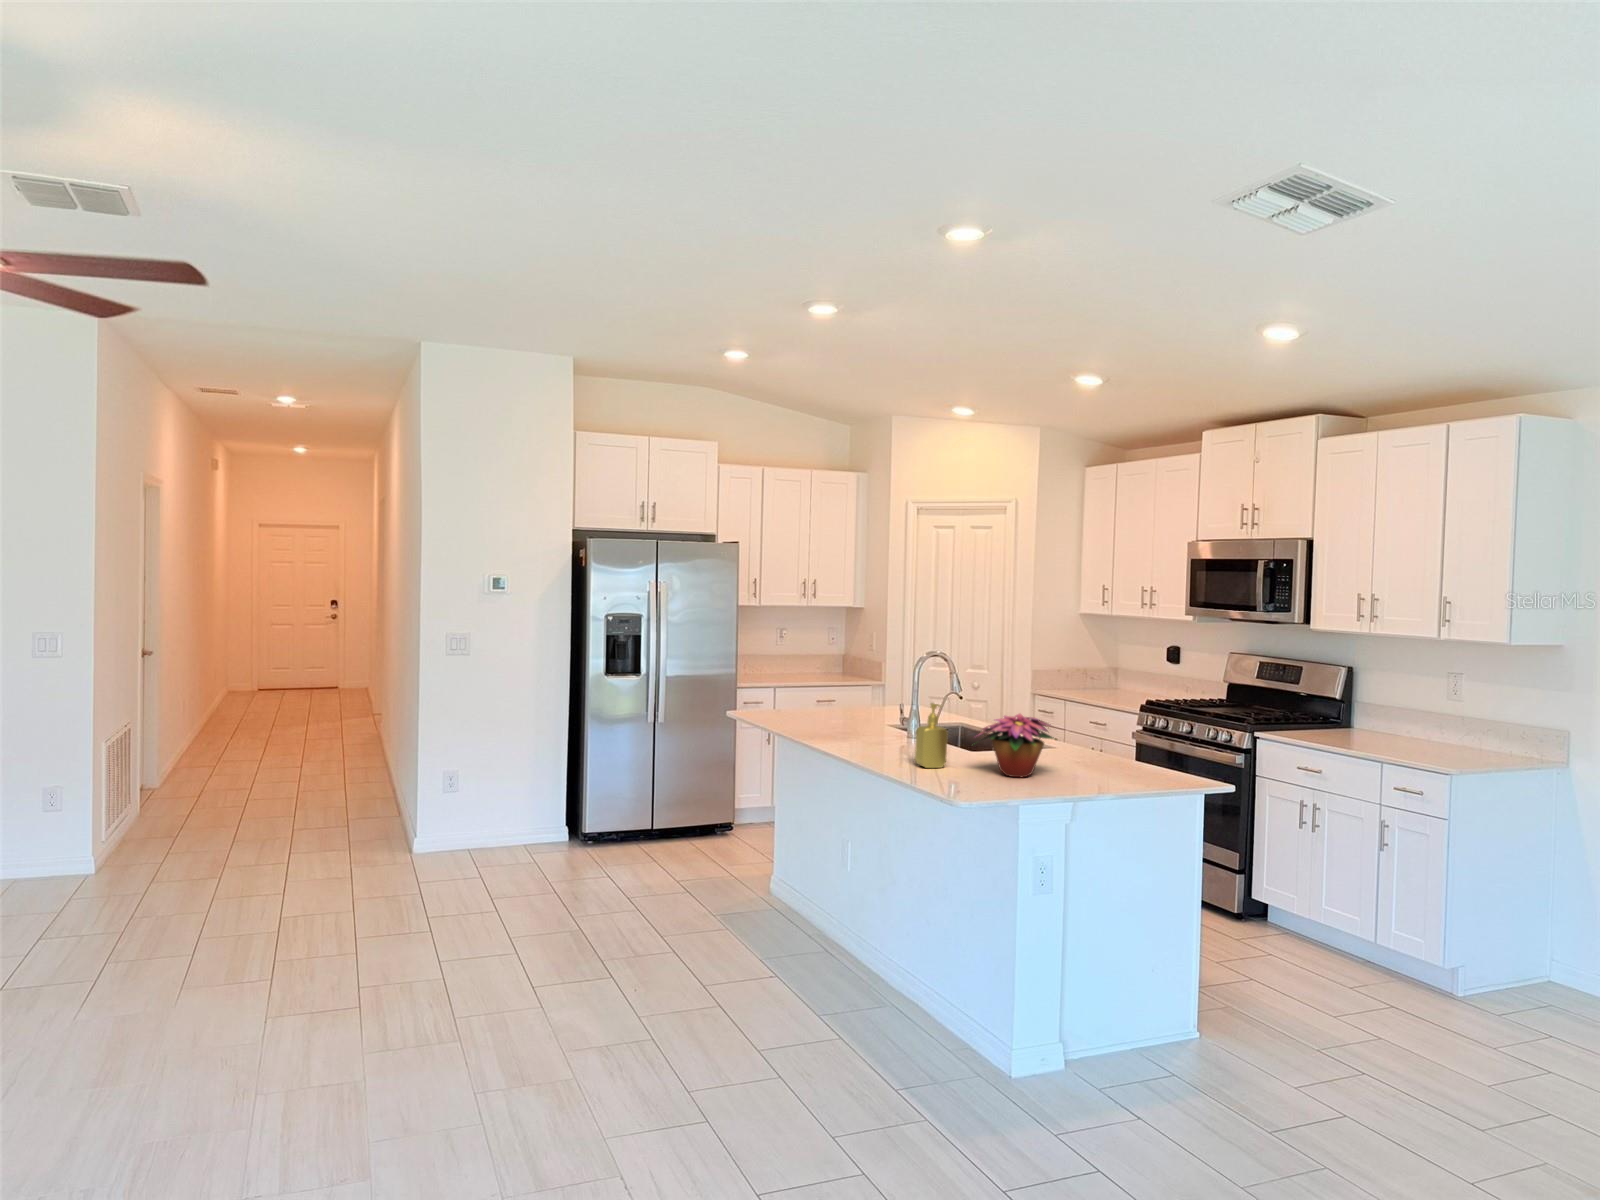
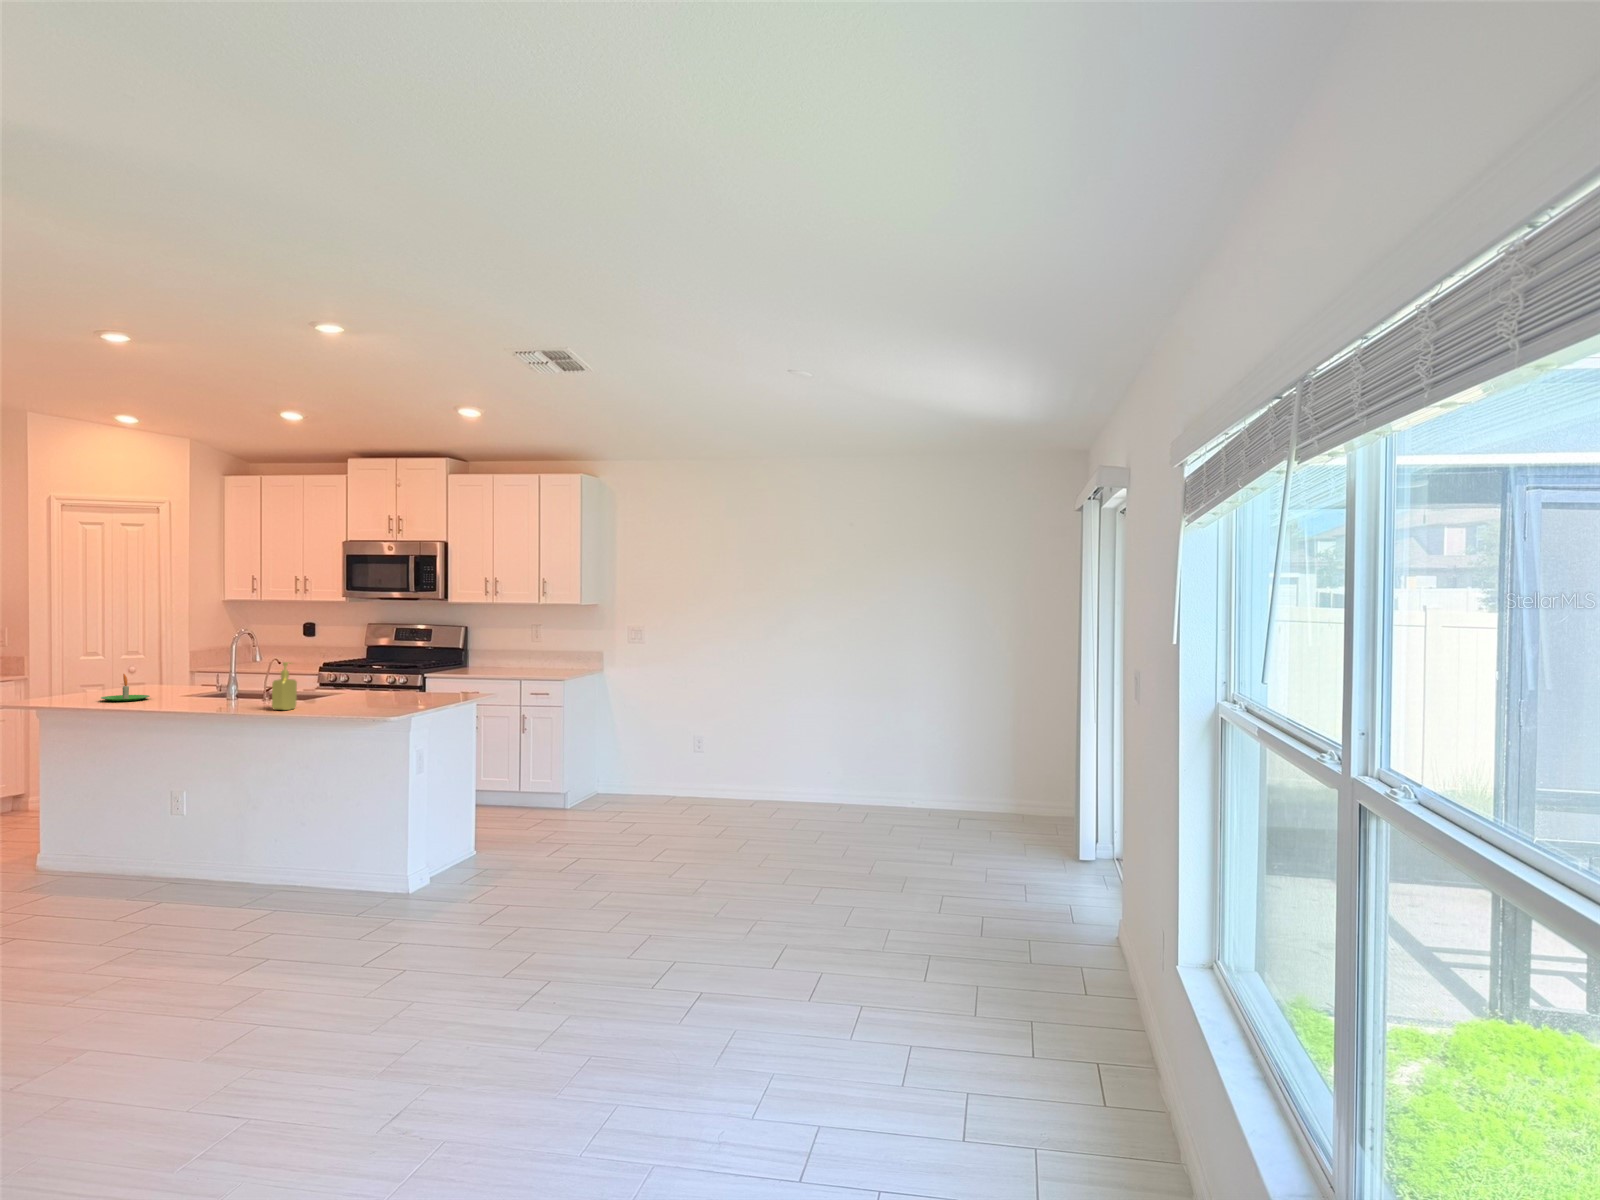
candle: none [827,695,872,727] -> present [101,674,150,701]
flower arrangement: present [979,714,1054,777] -> none [315,662,385,706]

